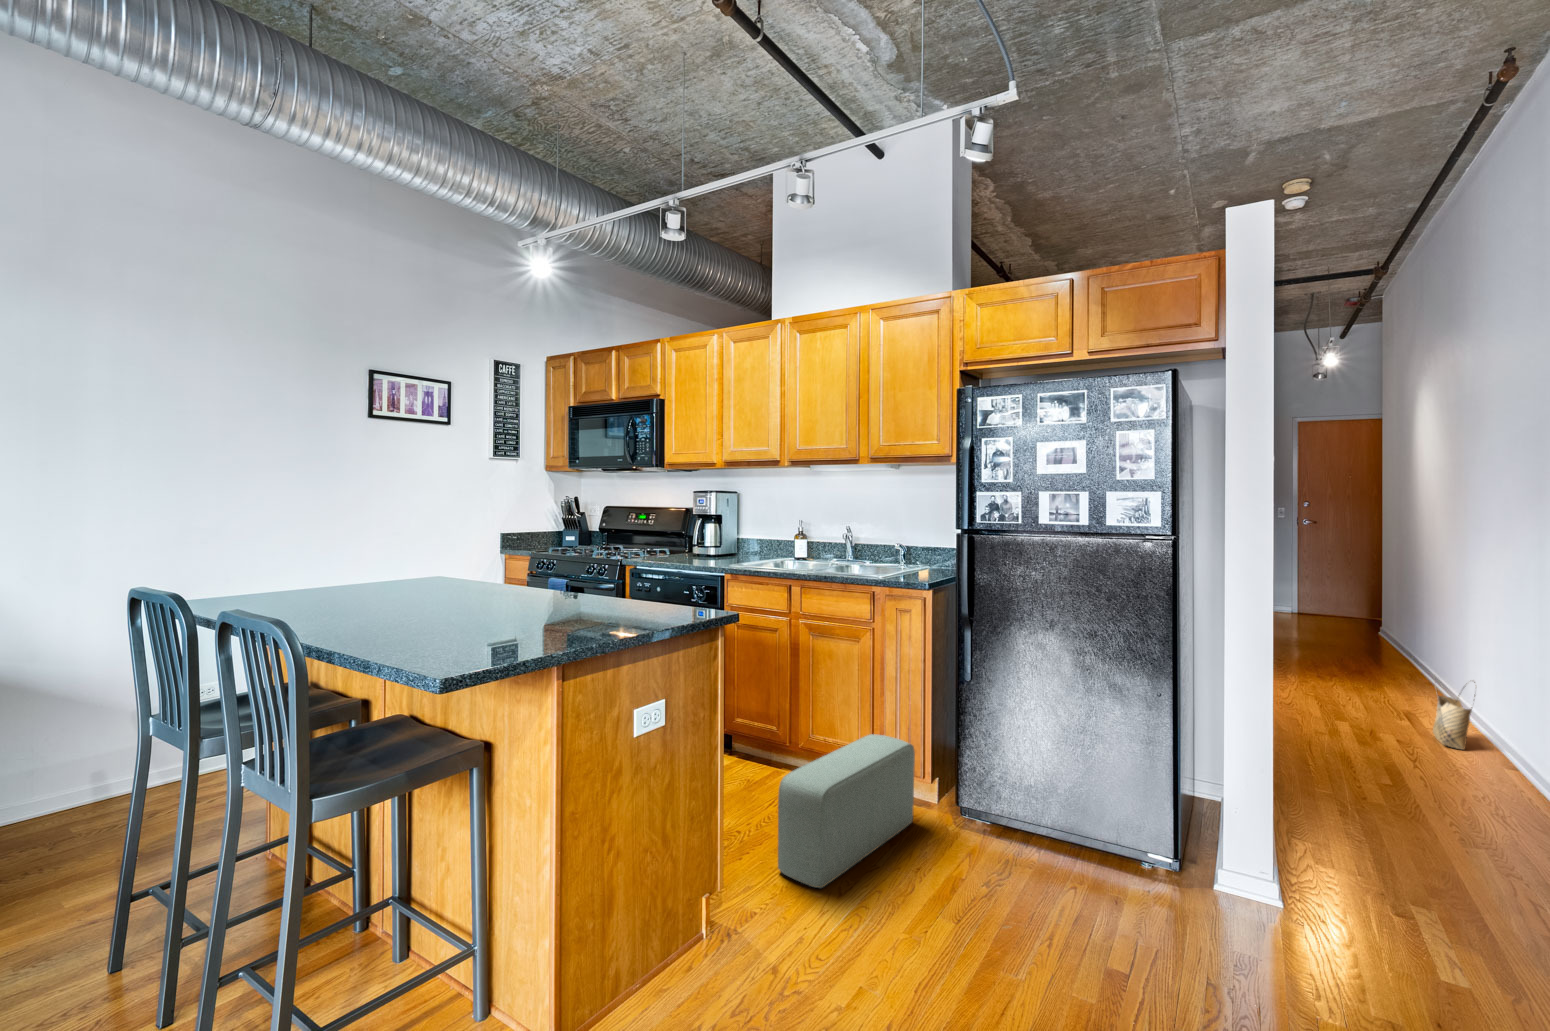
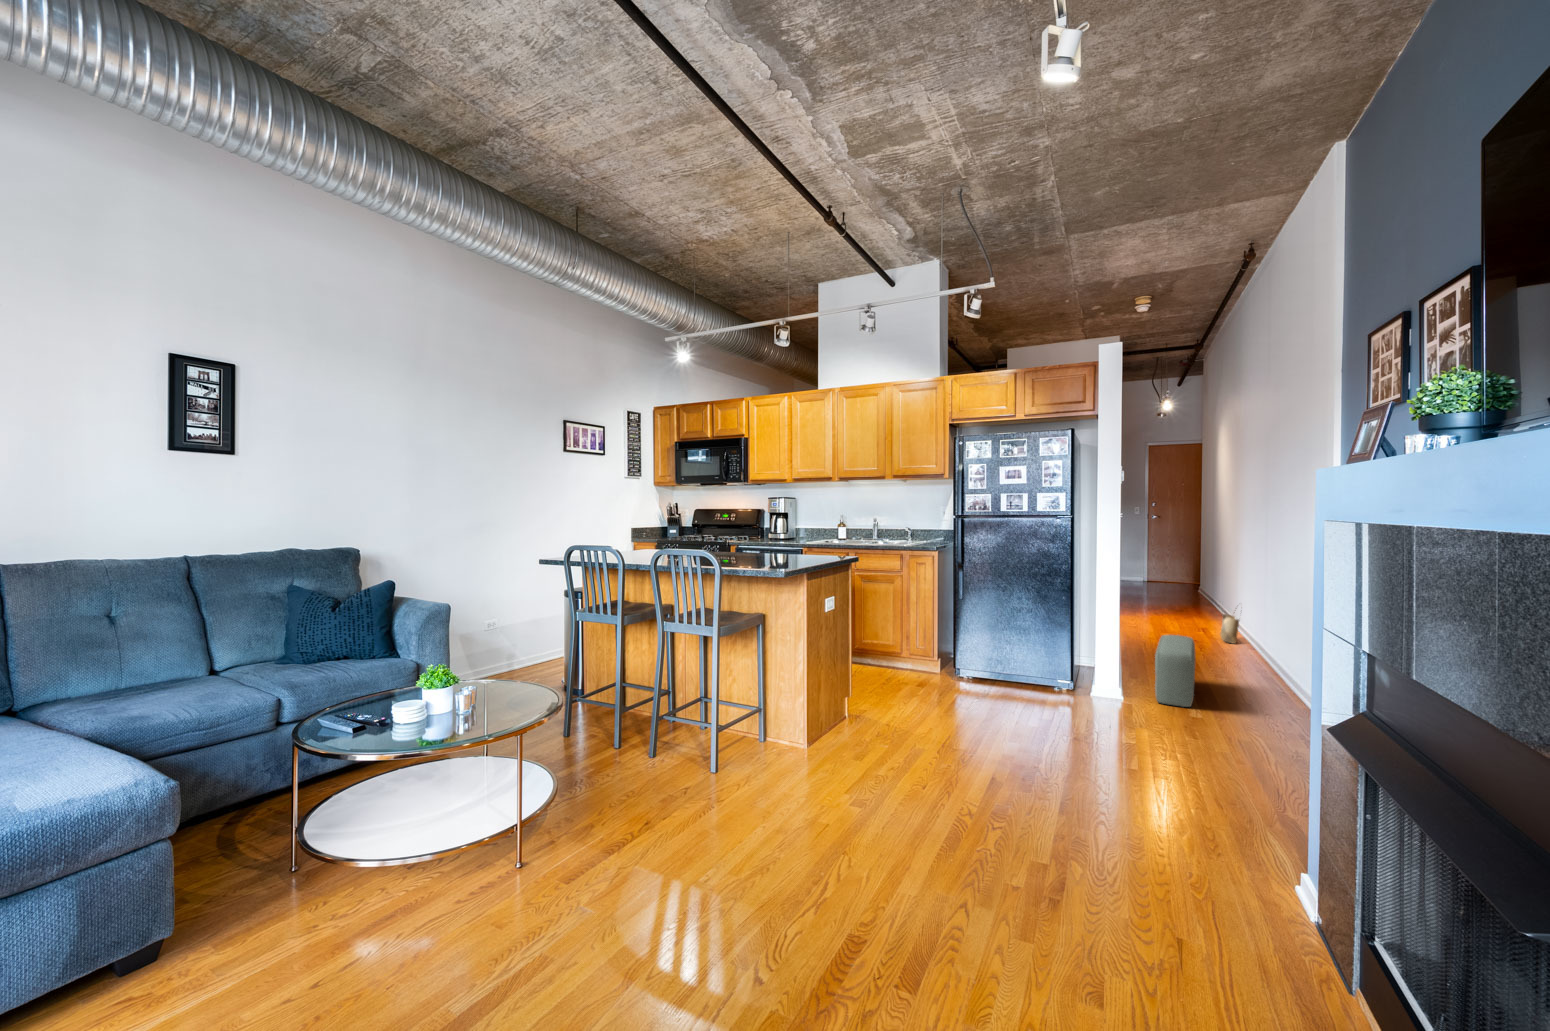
pouf: present [778,734,915,888] -> present [1155,635,1195,707]

